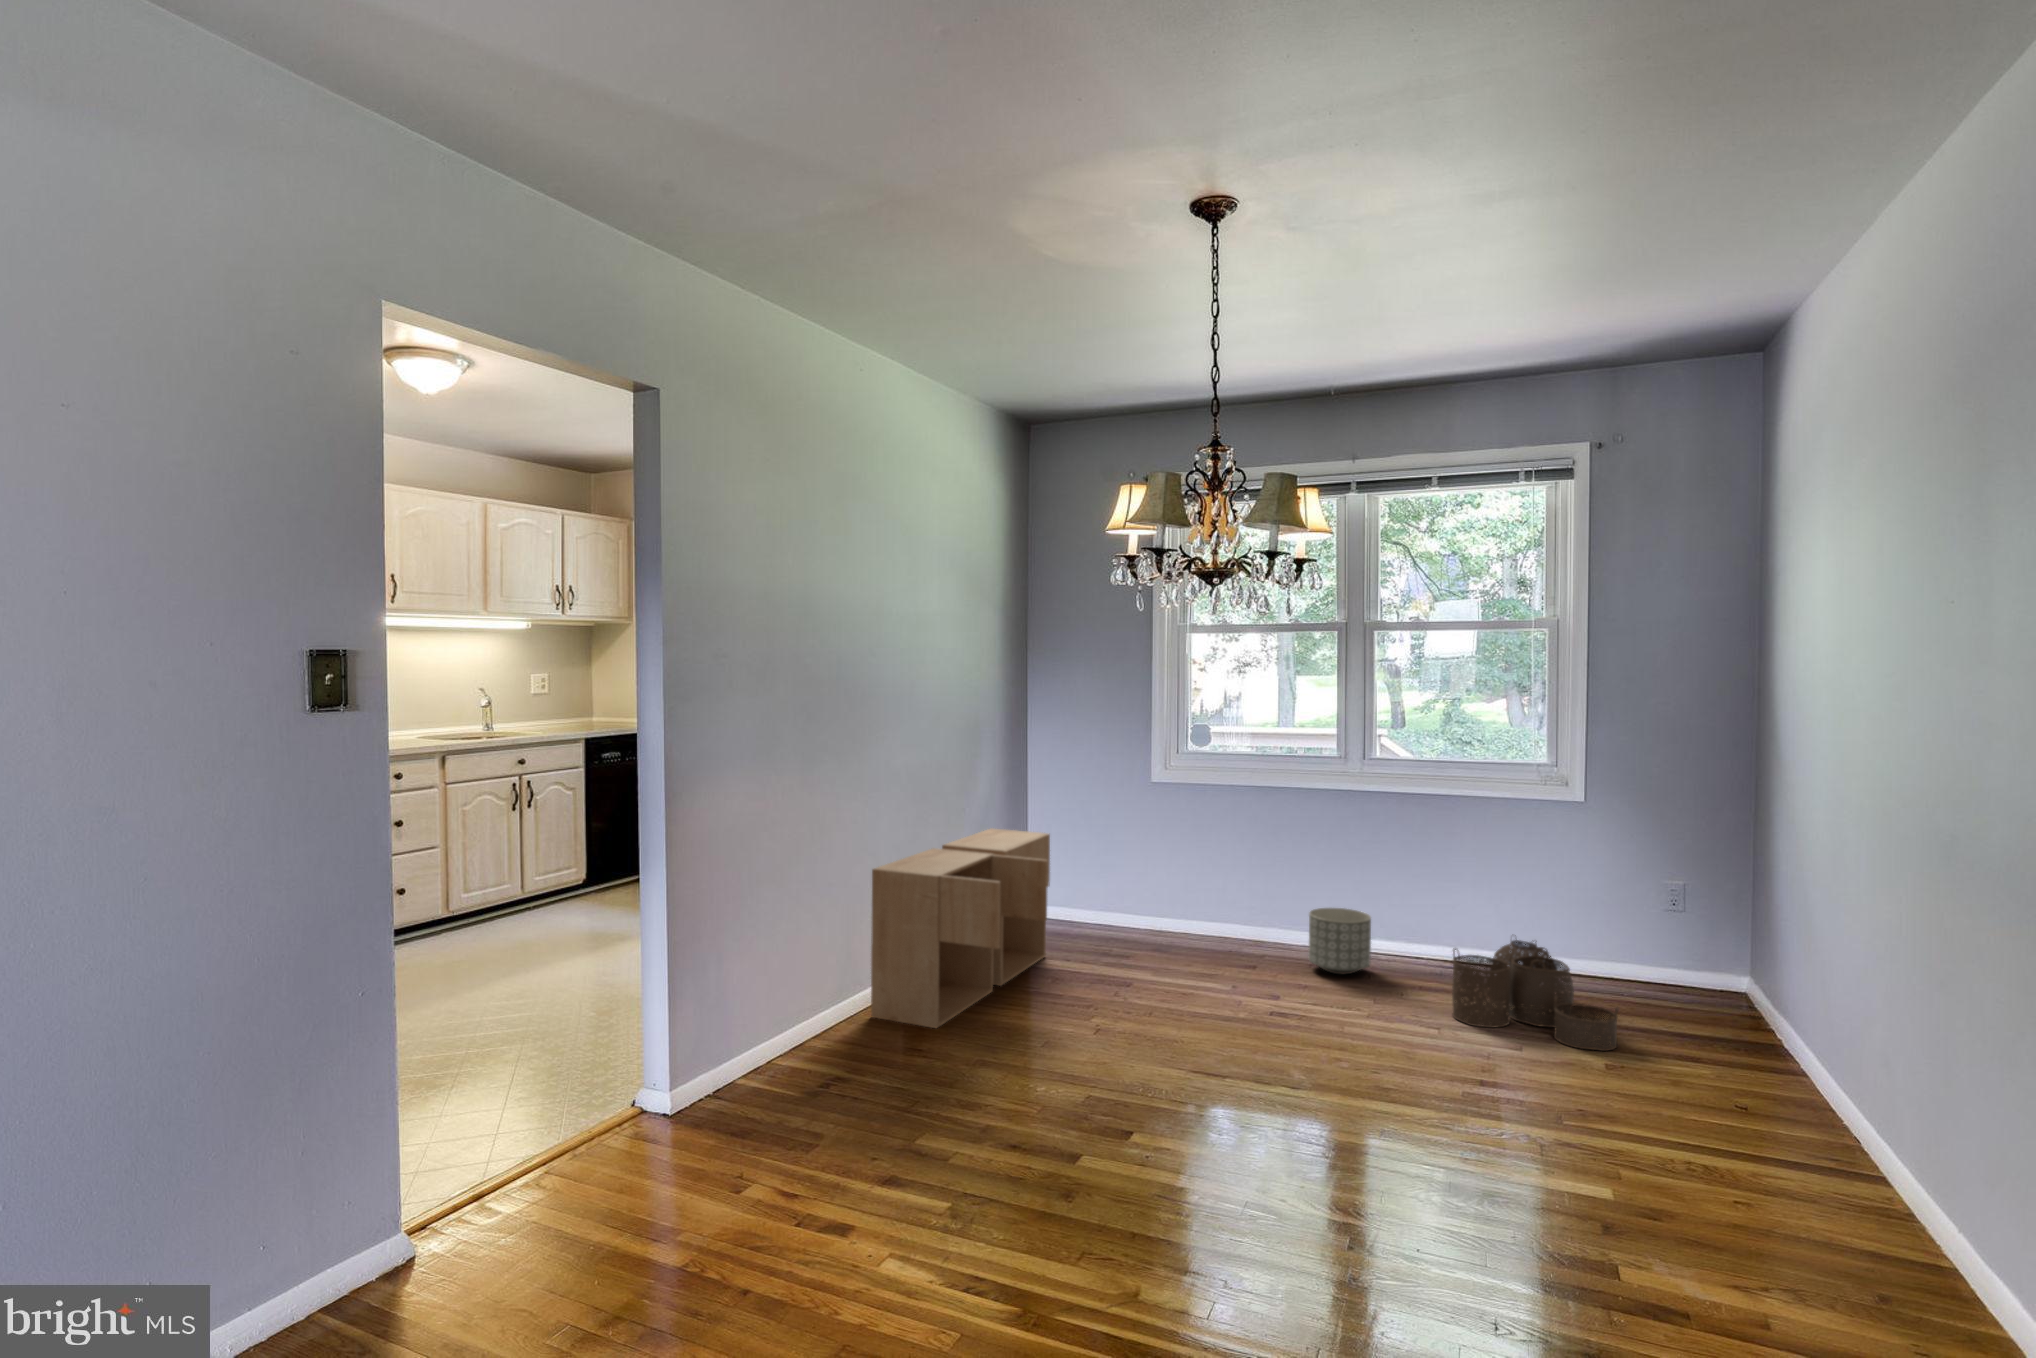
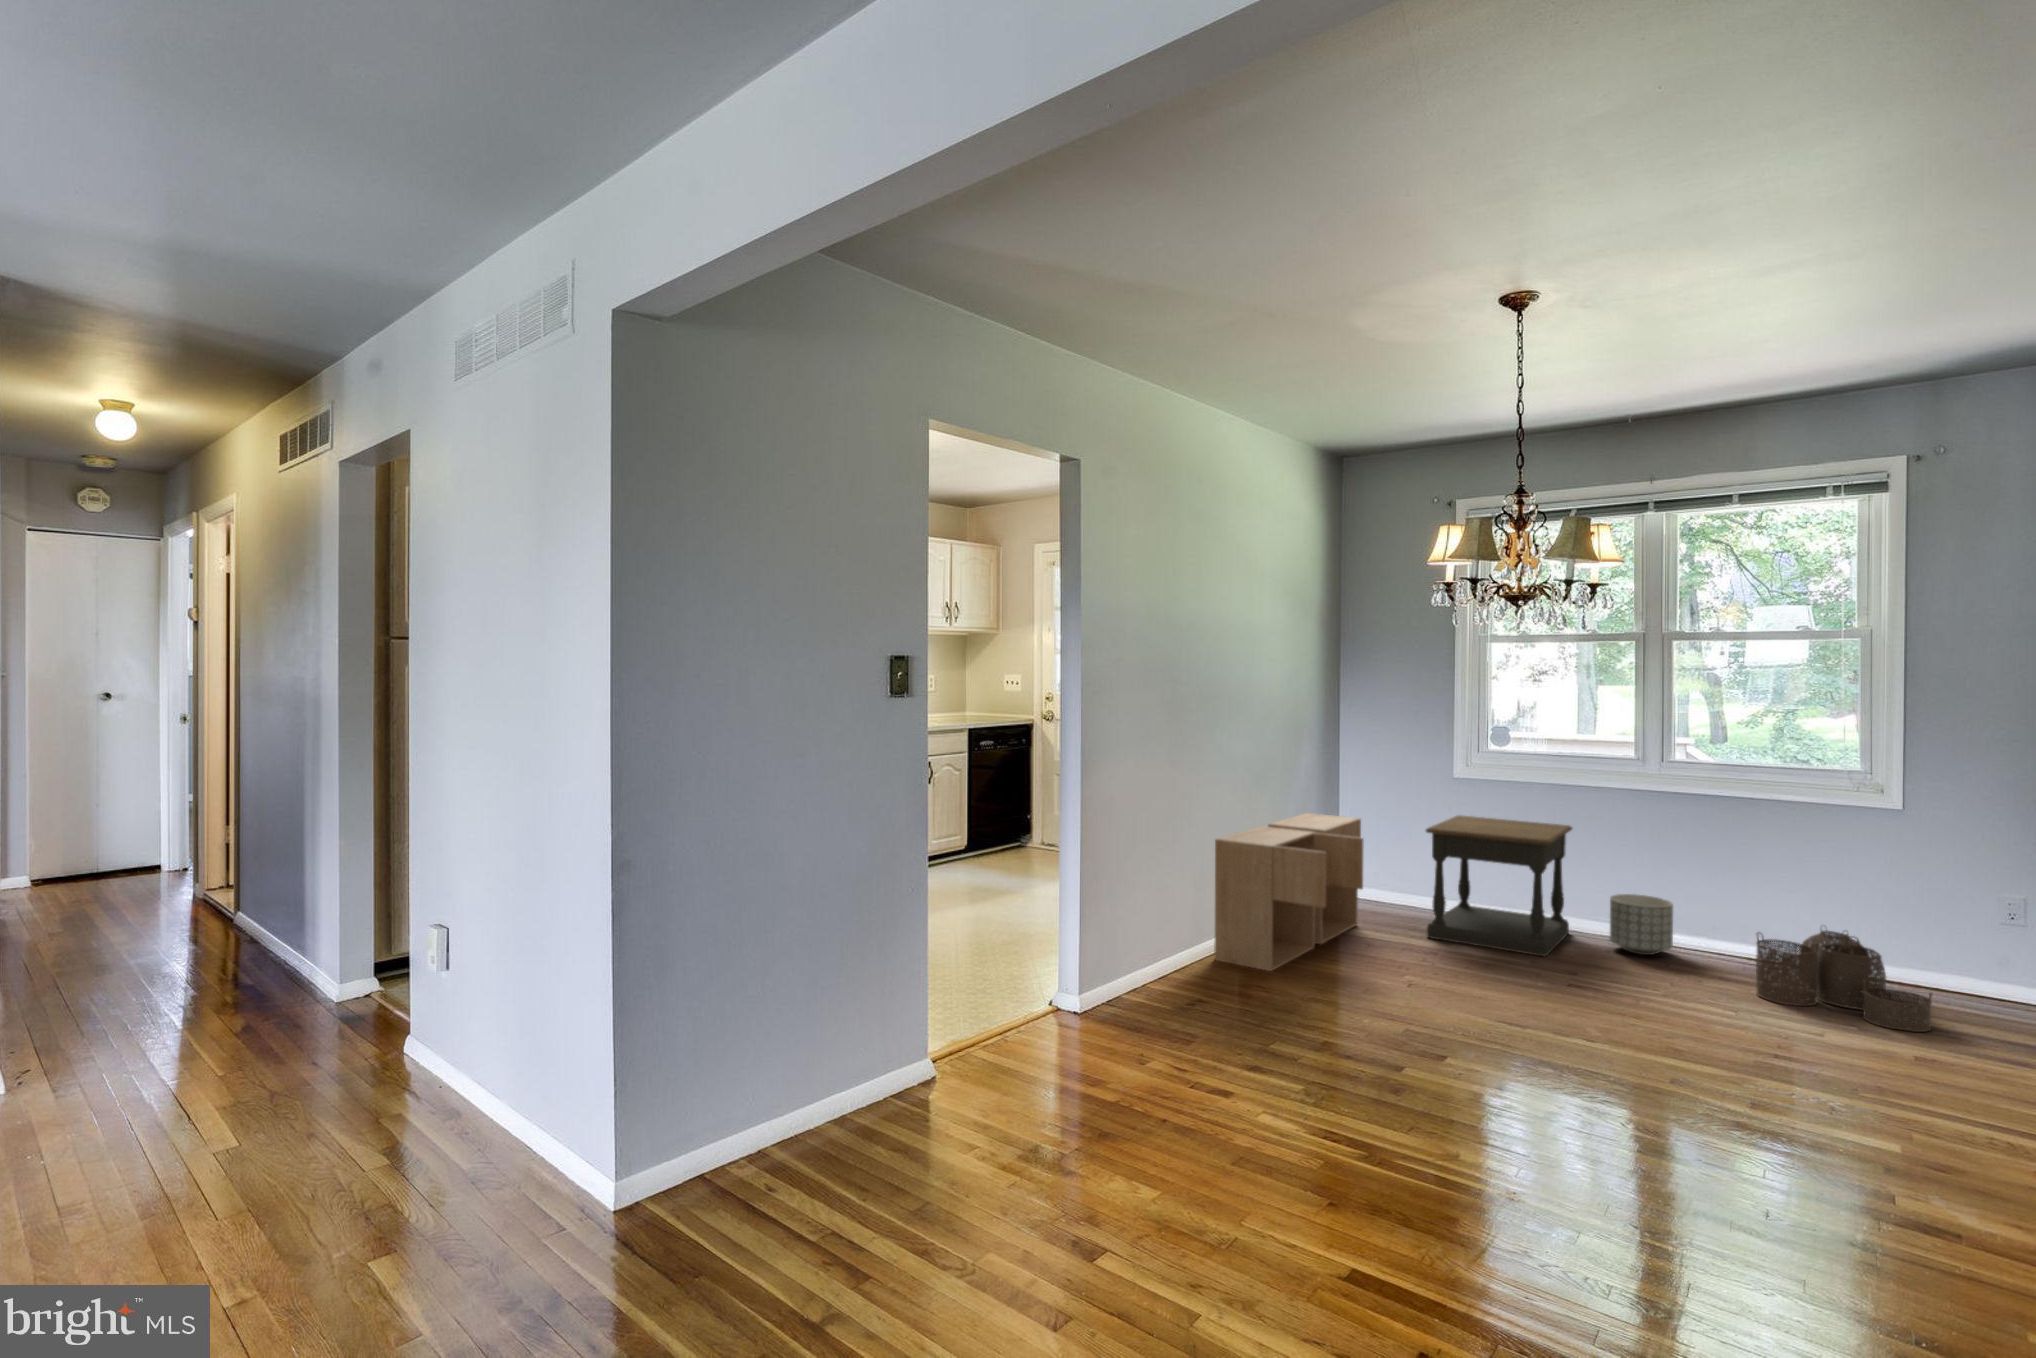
side table: none [1119,825,1272,984] -> present [1426,815,1572,956]

